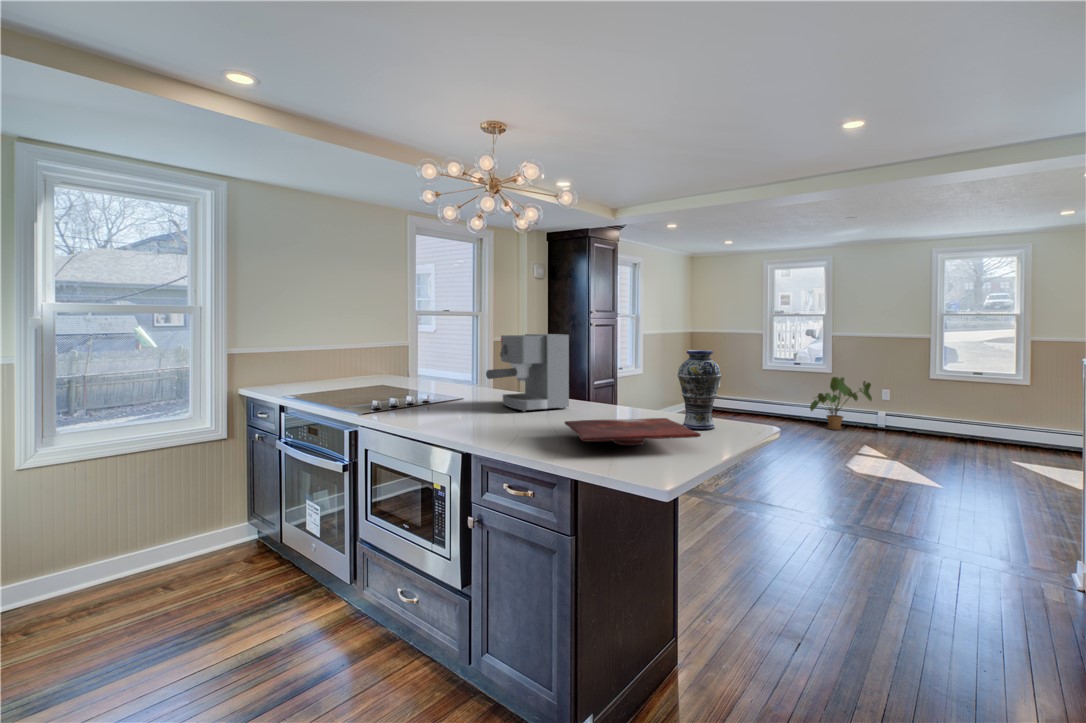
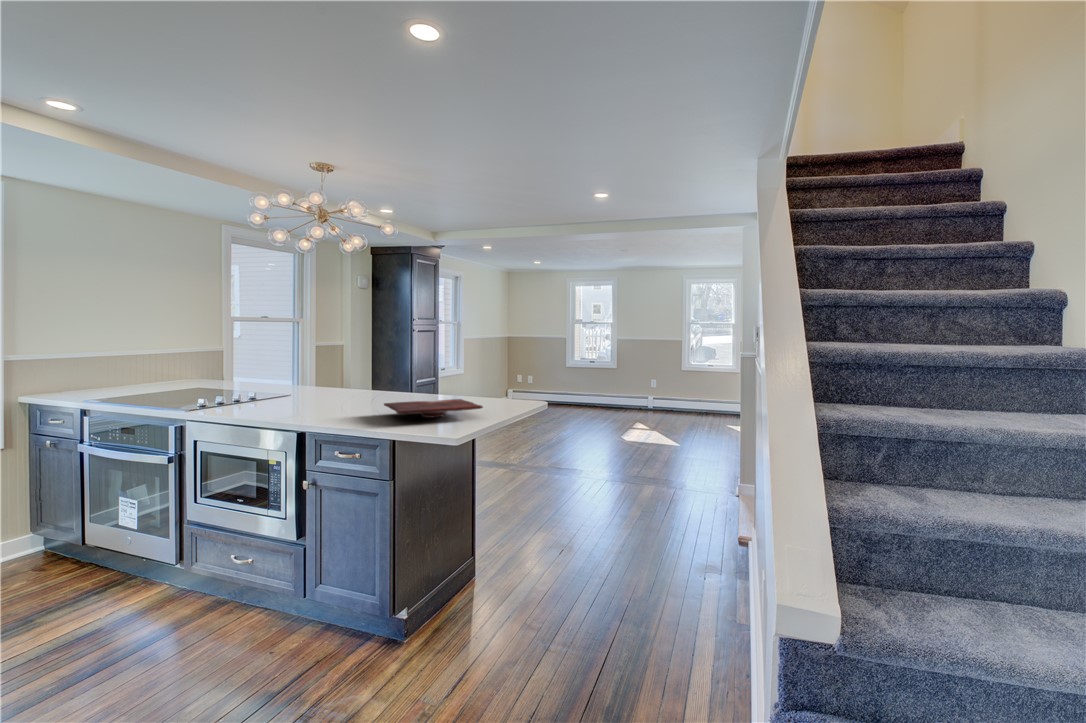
coffee maker: present [486,334,569,412] -> none [314,339,386,401]
vase: present [677,350,721,430] -> none [469,351,499,407]
house plant: present [810,377,872,430] -> none [576,378,617,417]

